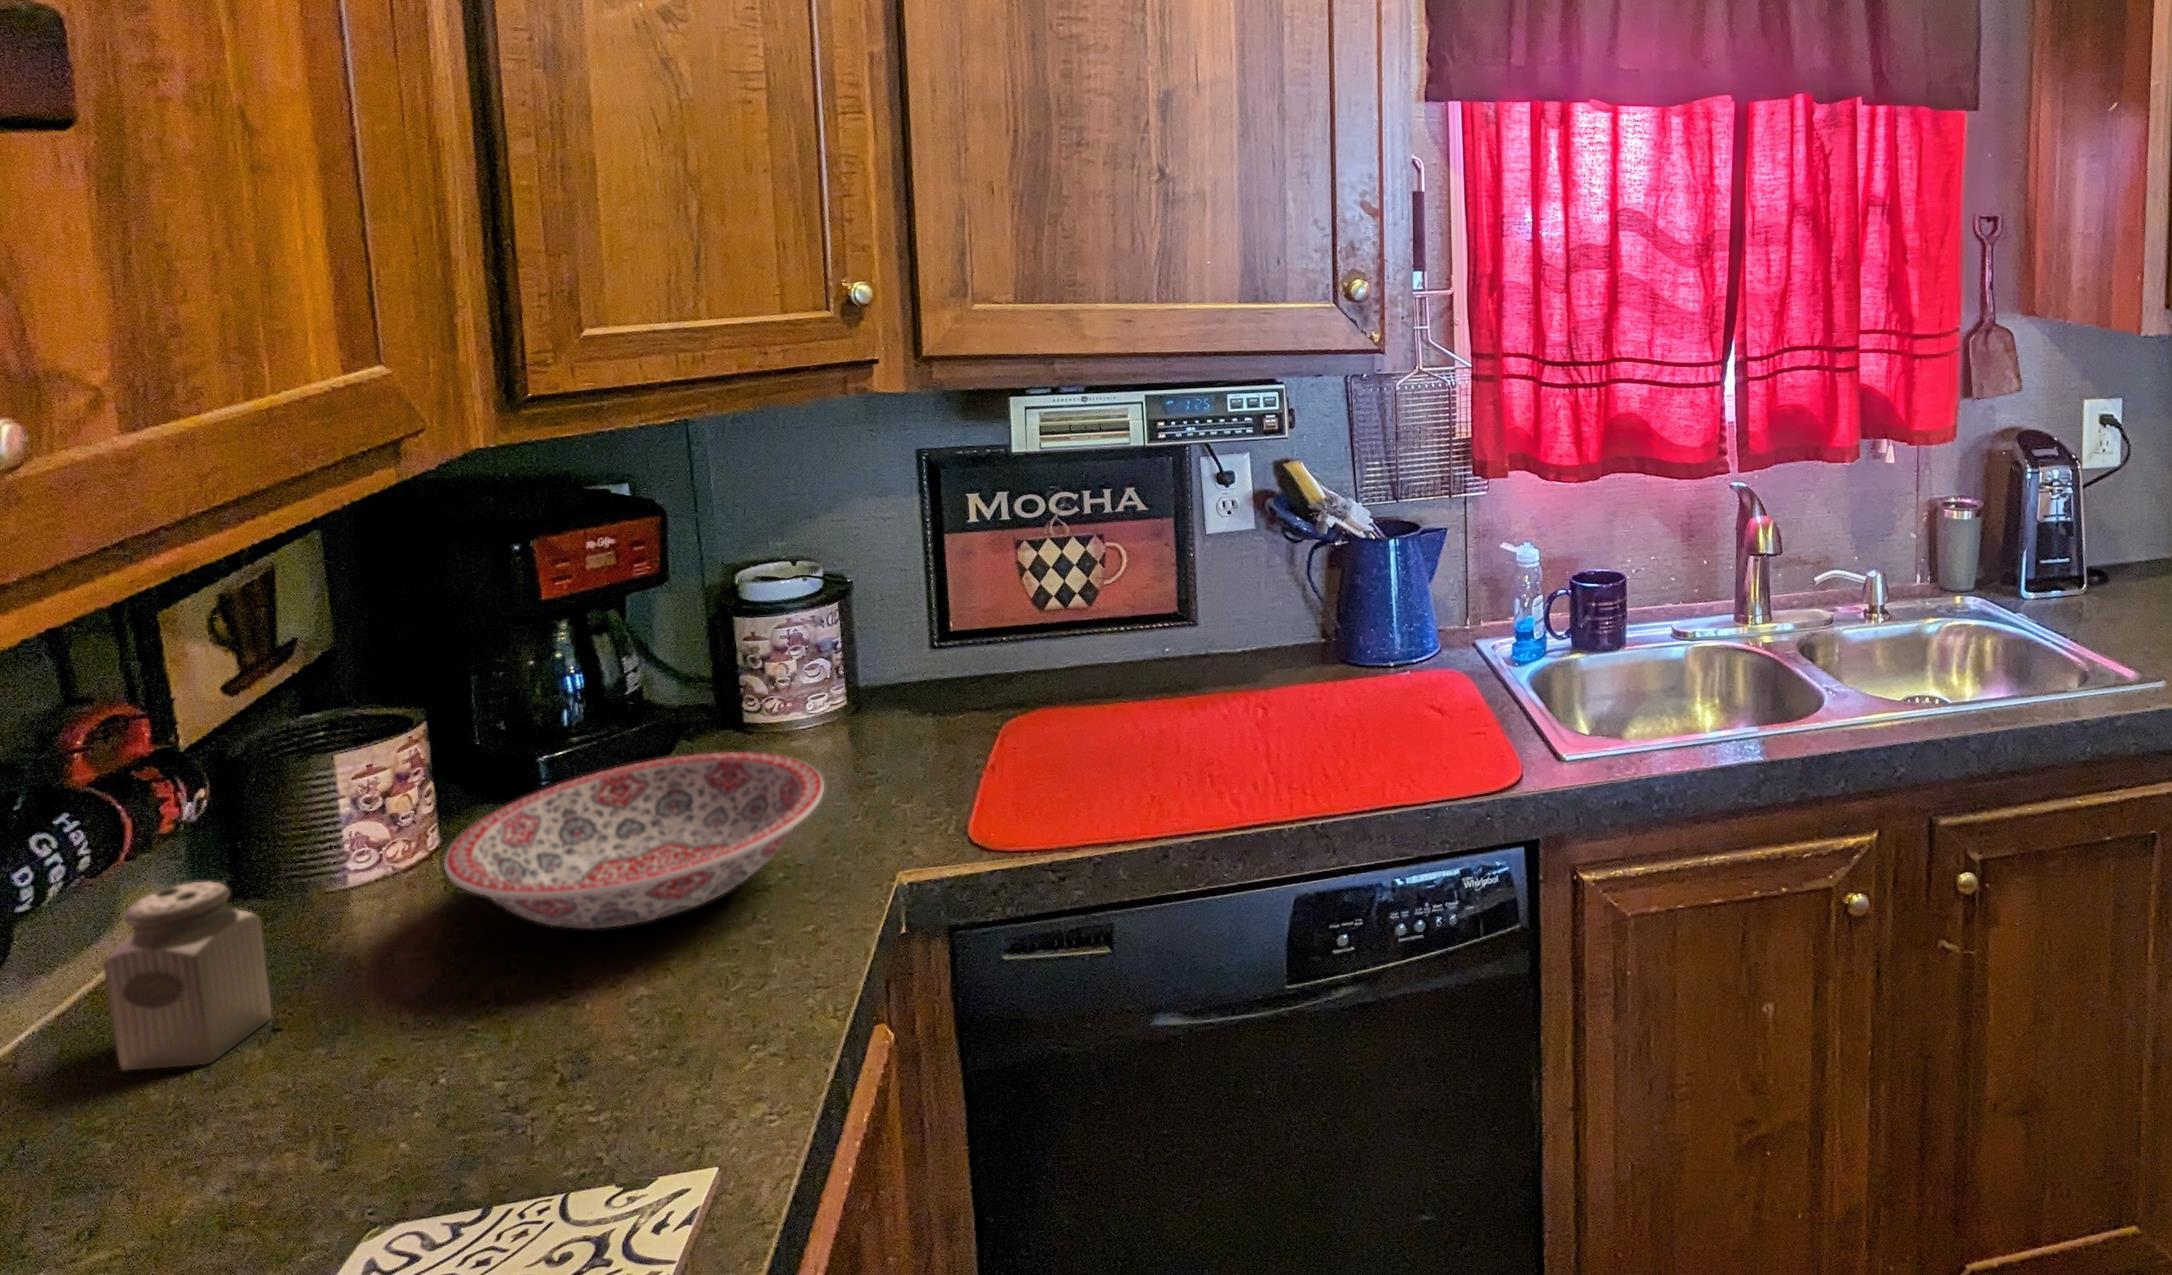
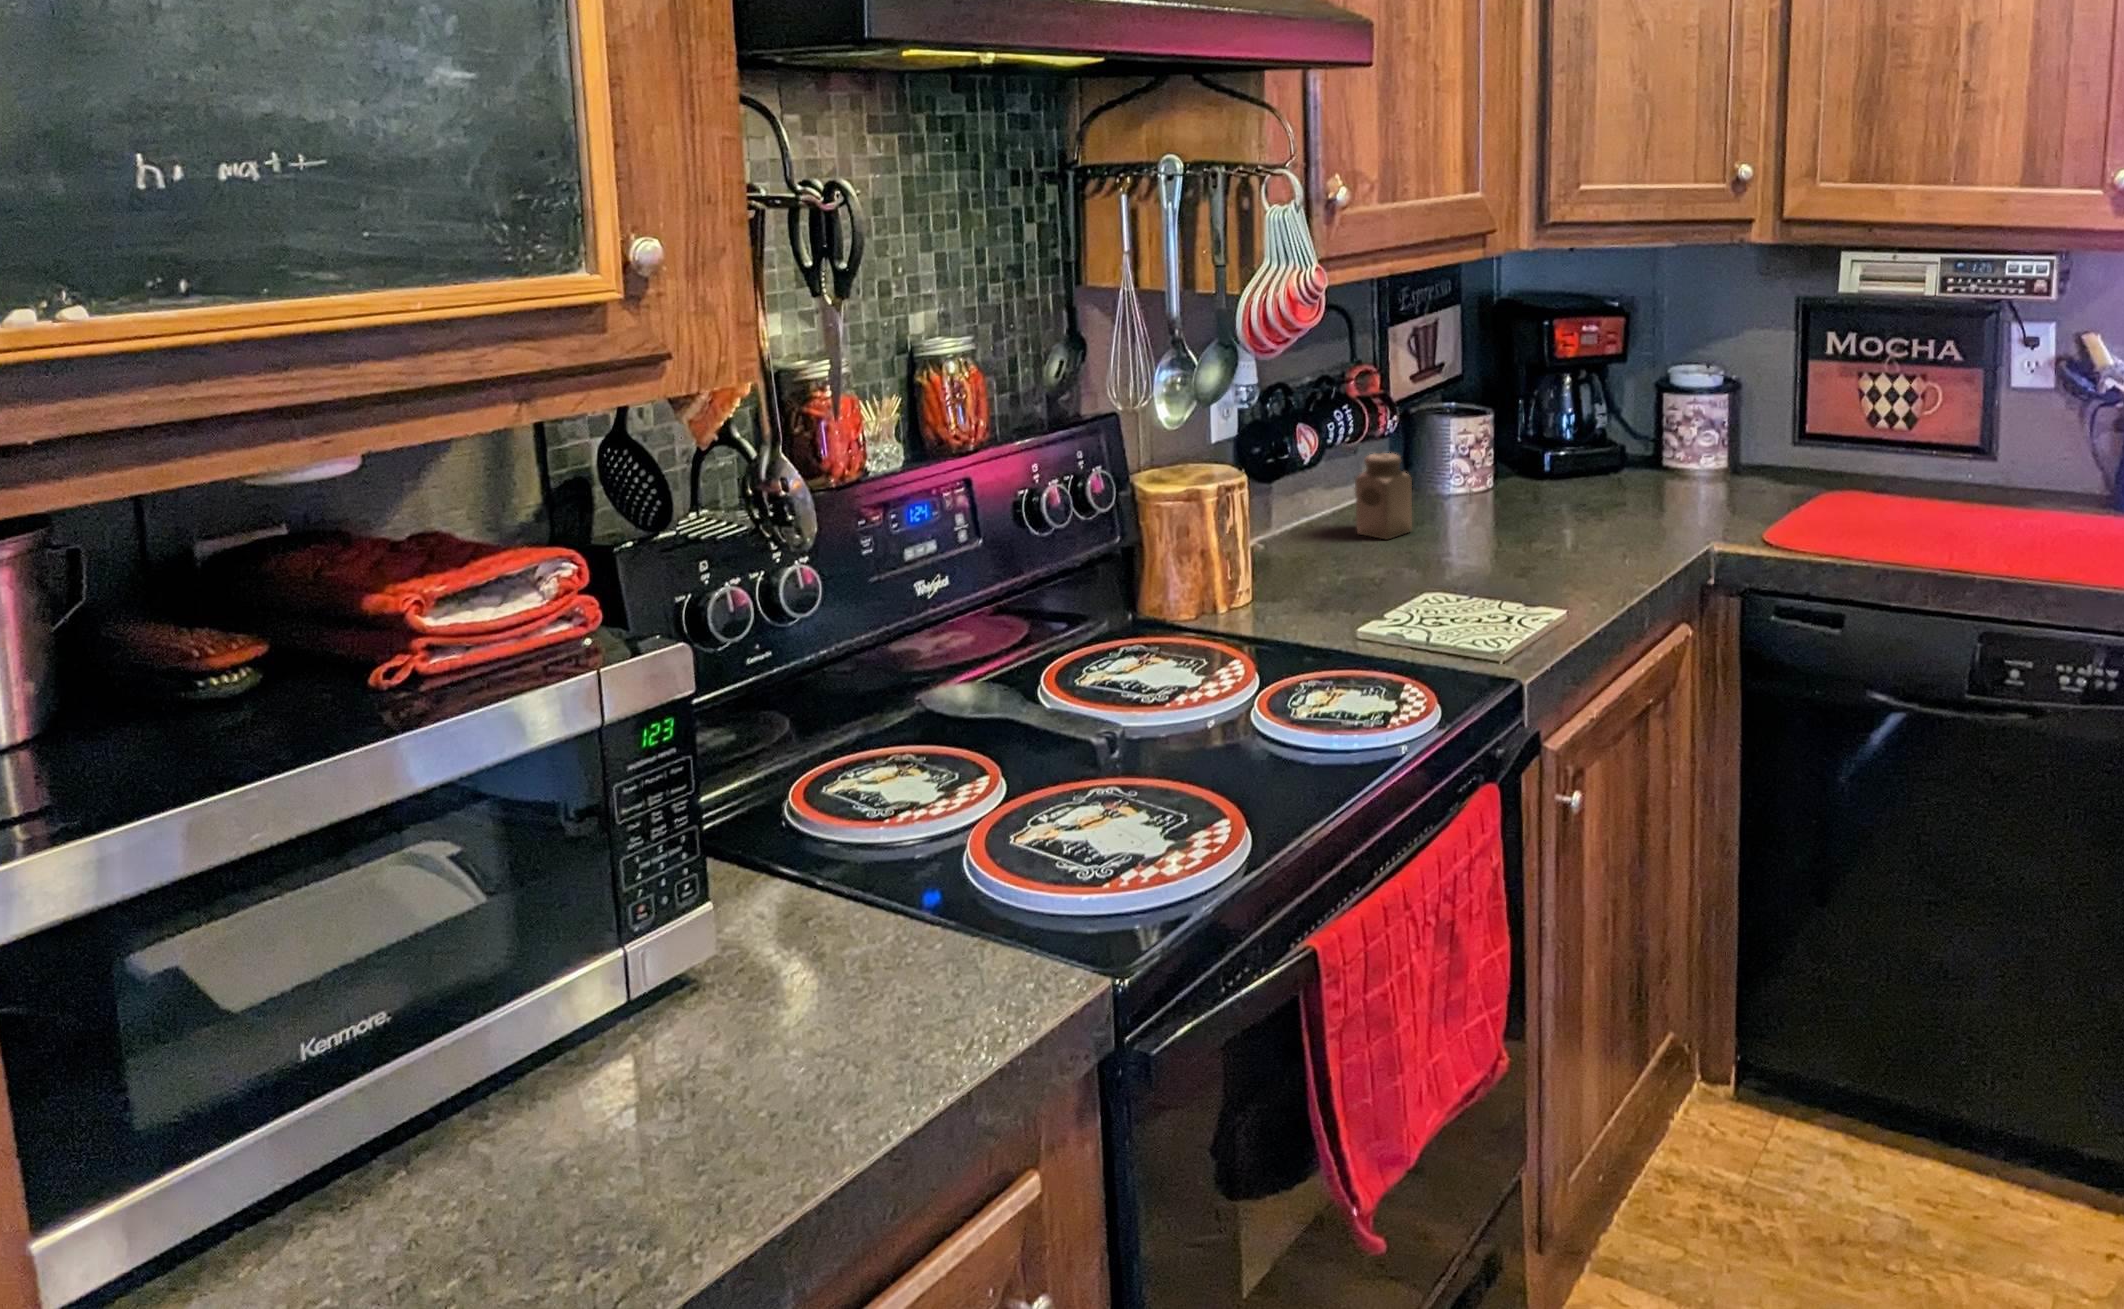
ceramic bowl: present [444,752,824,929] -> none [1487,457,1679,533]

